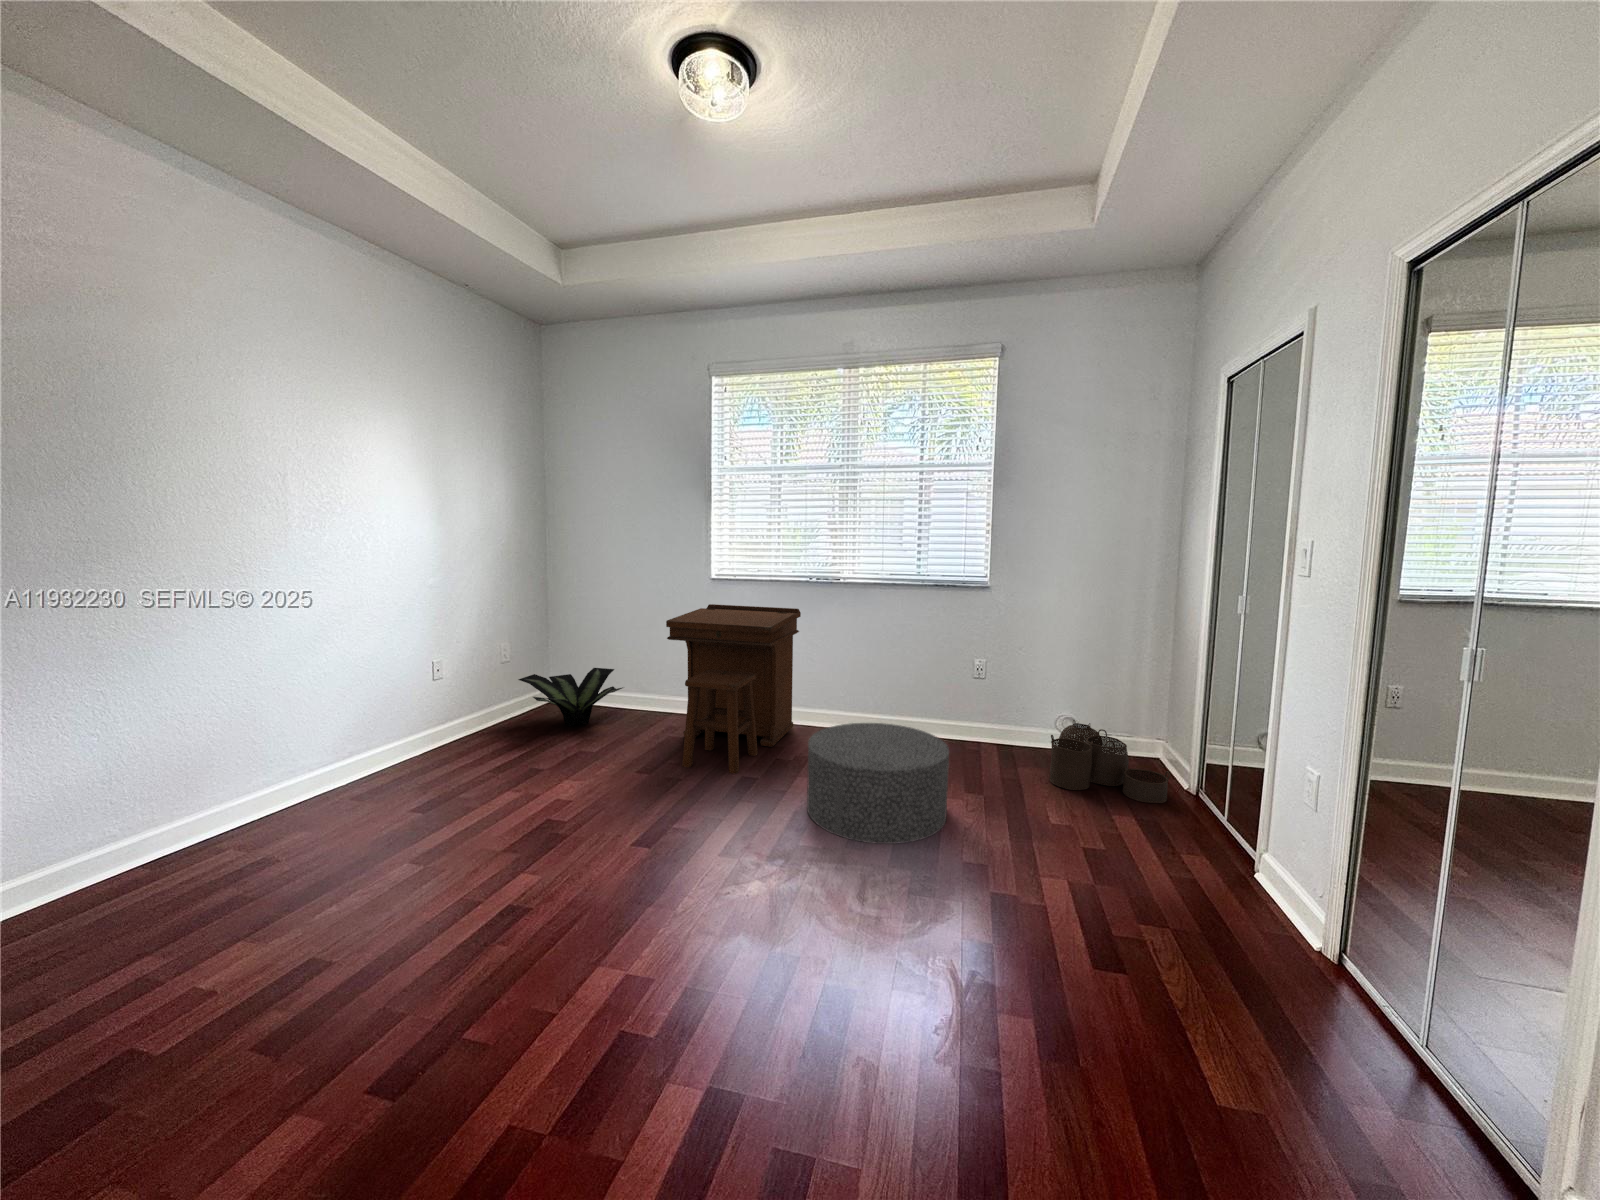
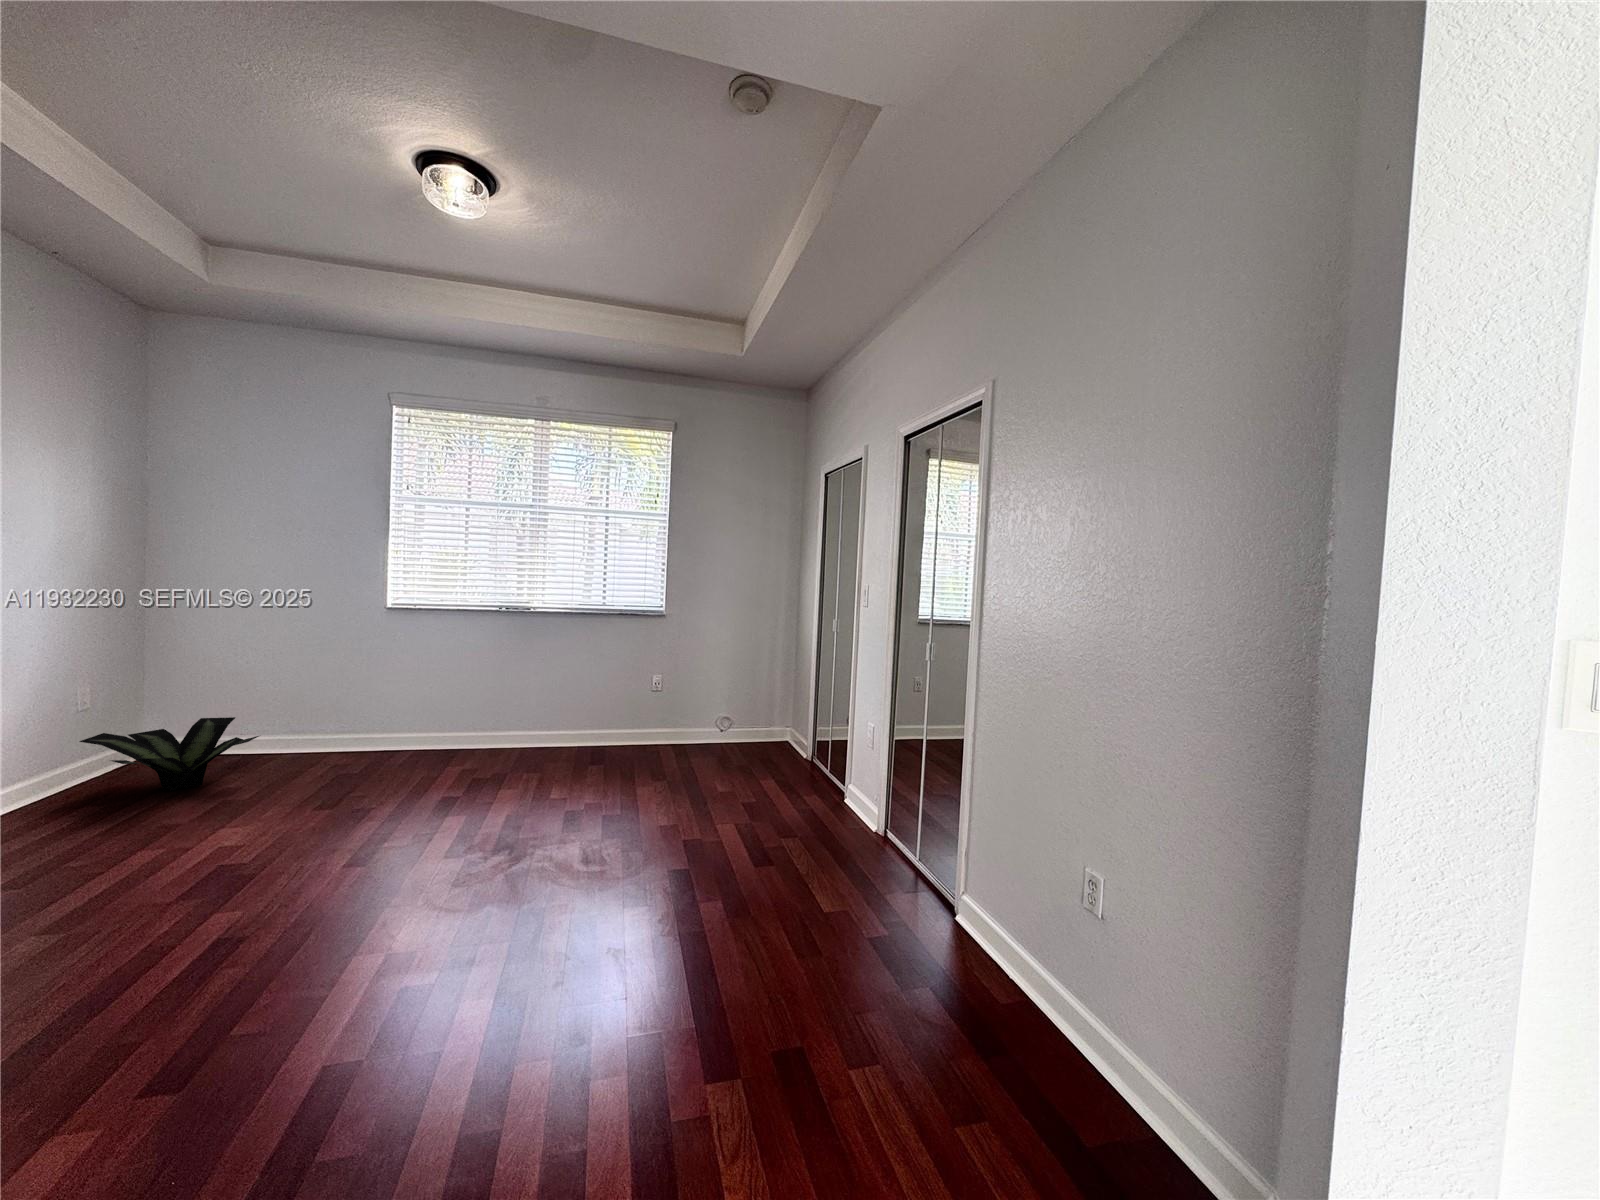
desk: present [666,604,801,774] -> none [334,637,489,808]
woven basket: present [1050,720,1170,803] -> none [716,718,796,770]
ottoman: present [807,723,949,844] -> none [517,736,646,835]

